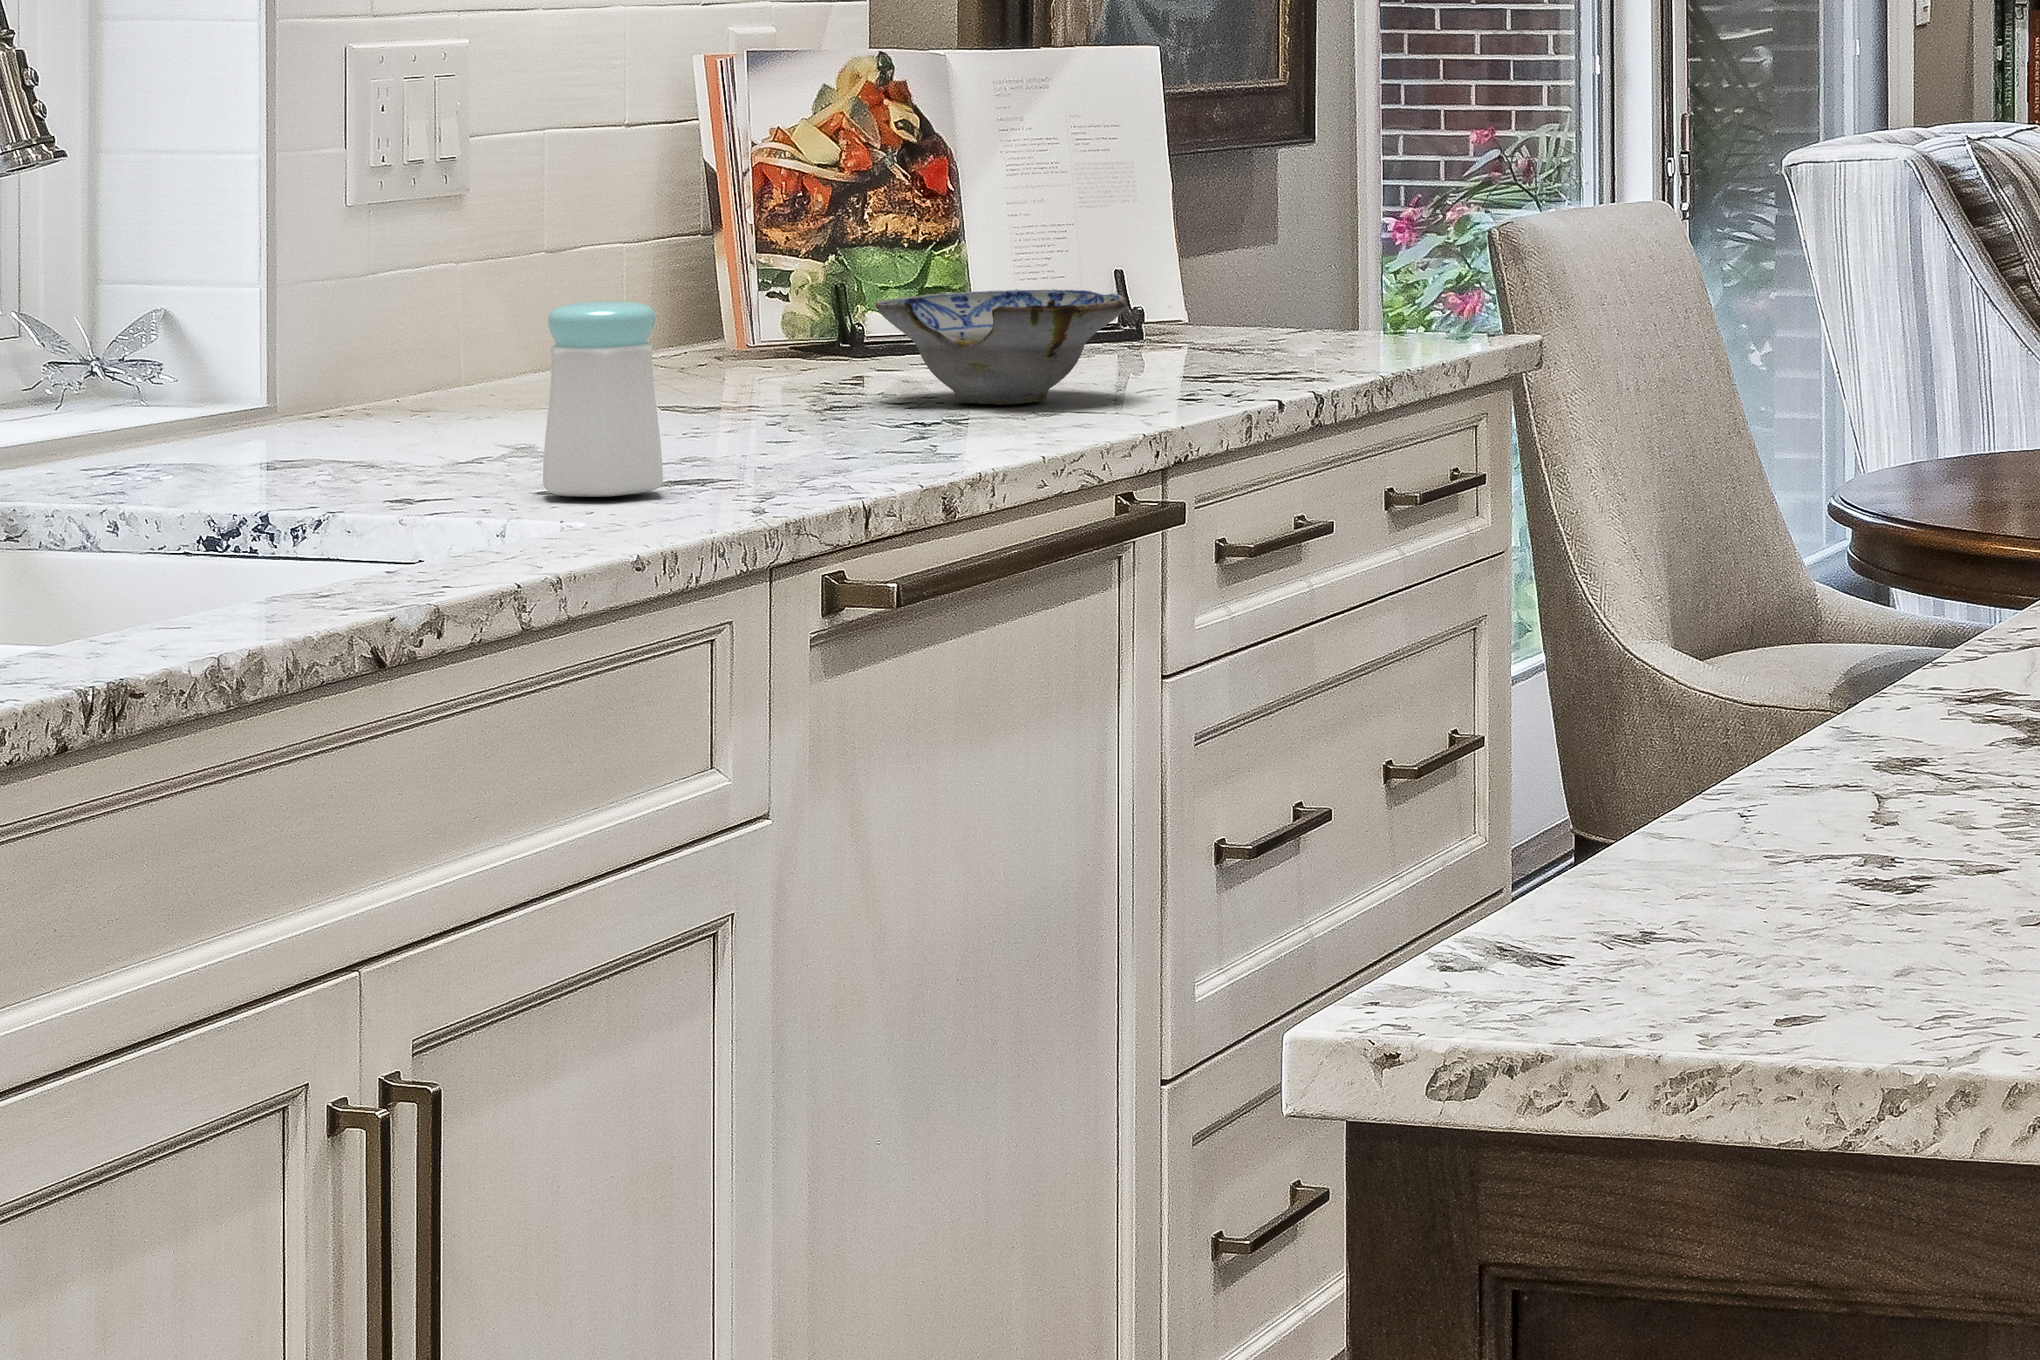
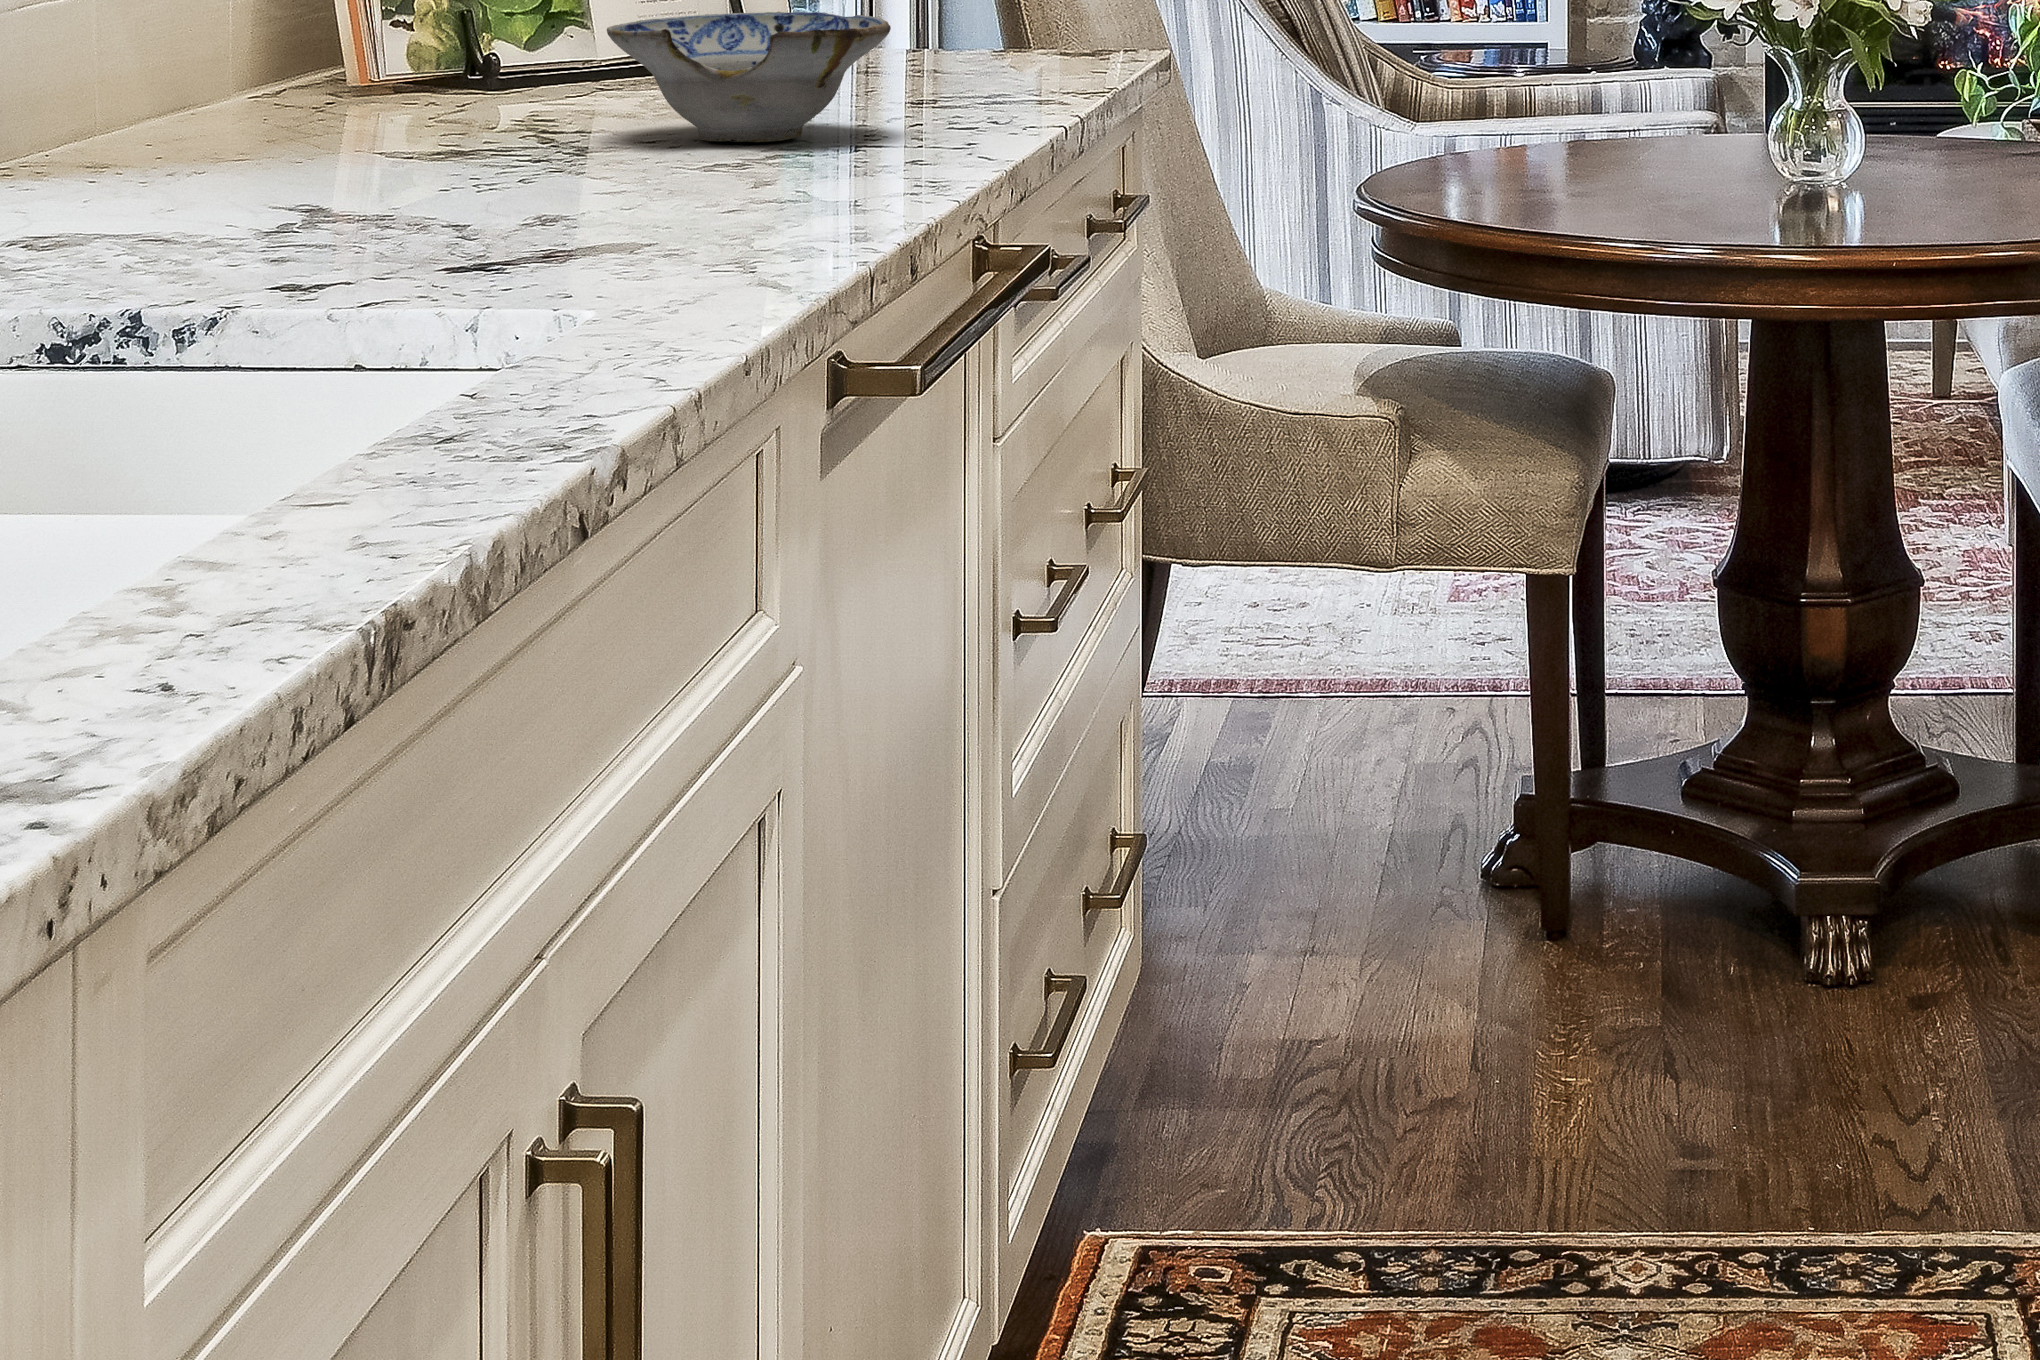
salt shaker: present [543,301,663,497] -> none [452,33,611,276]

